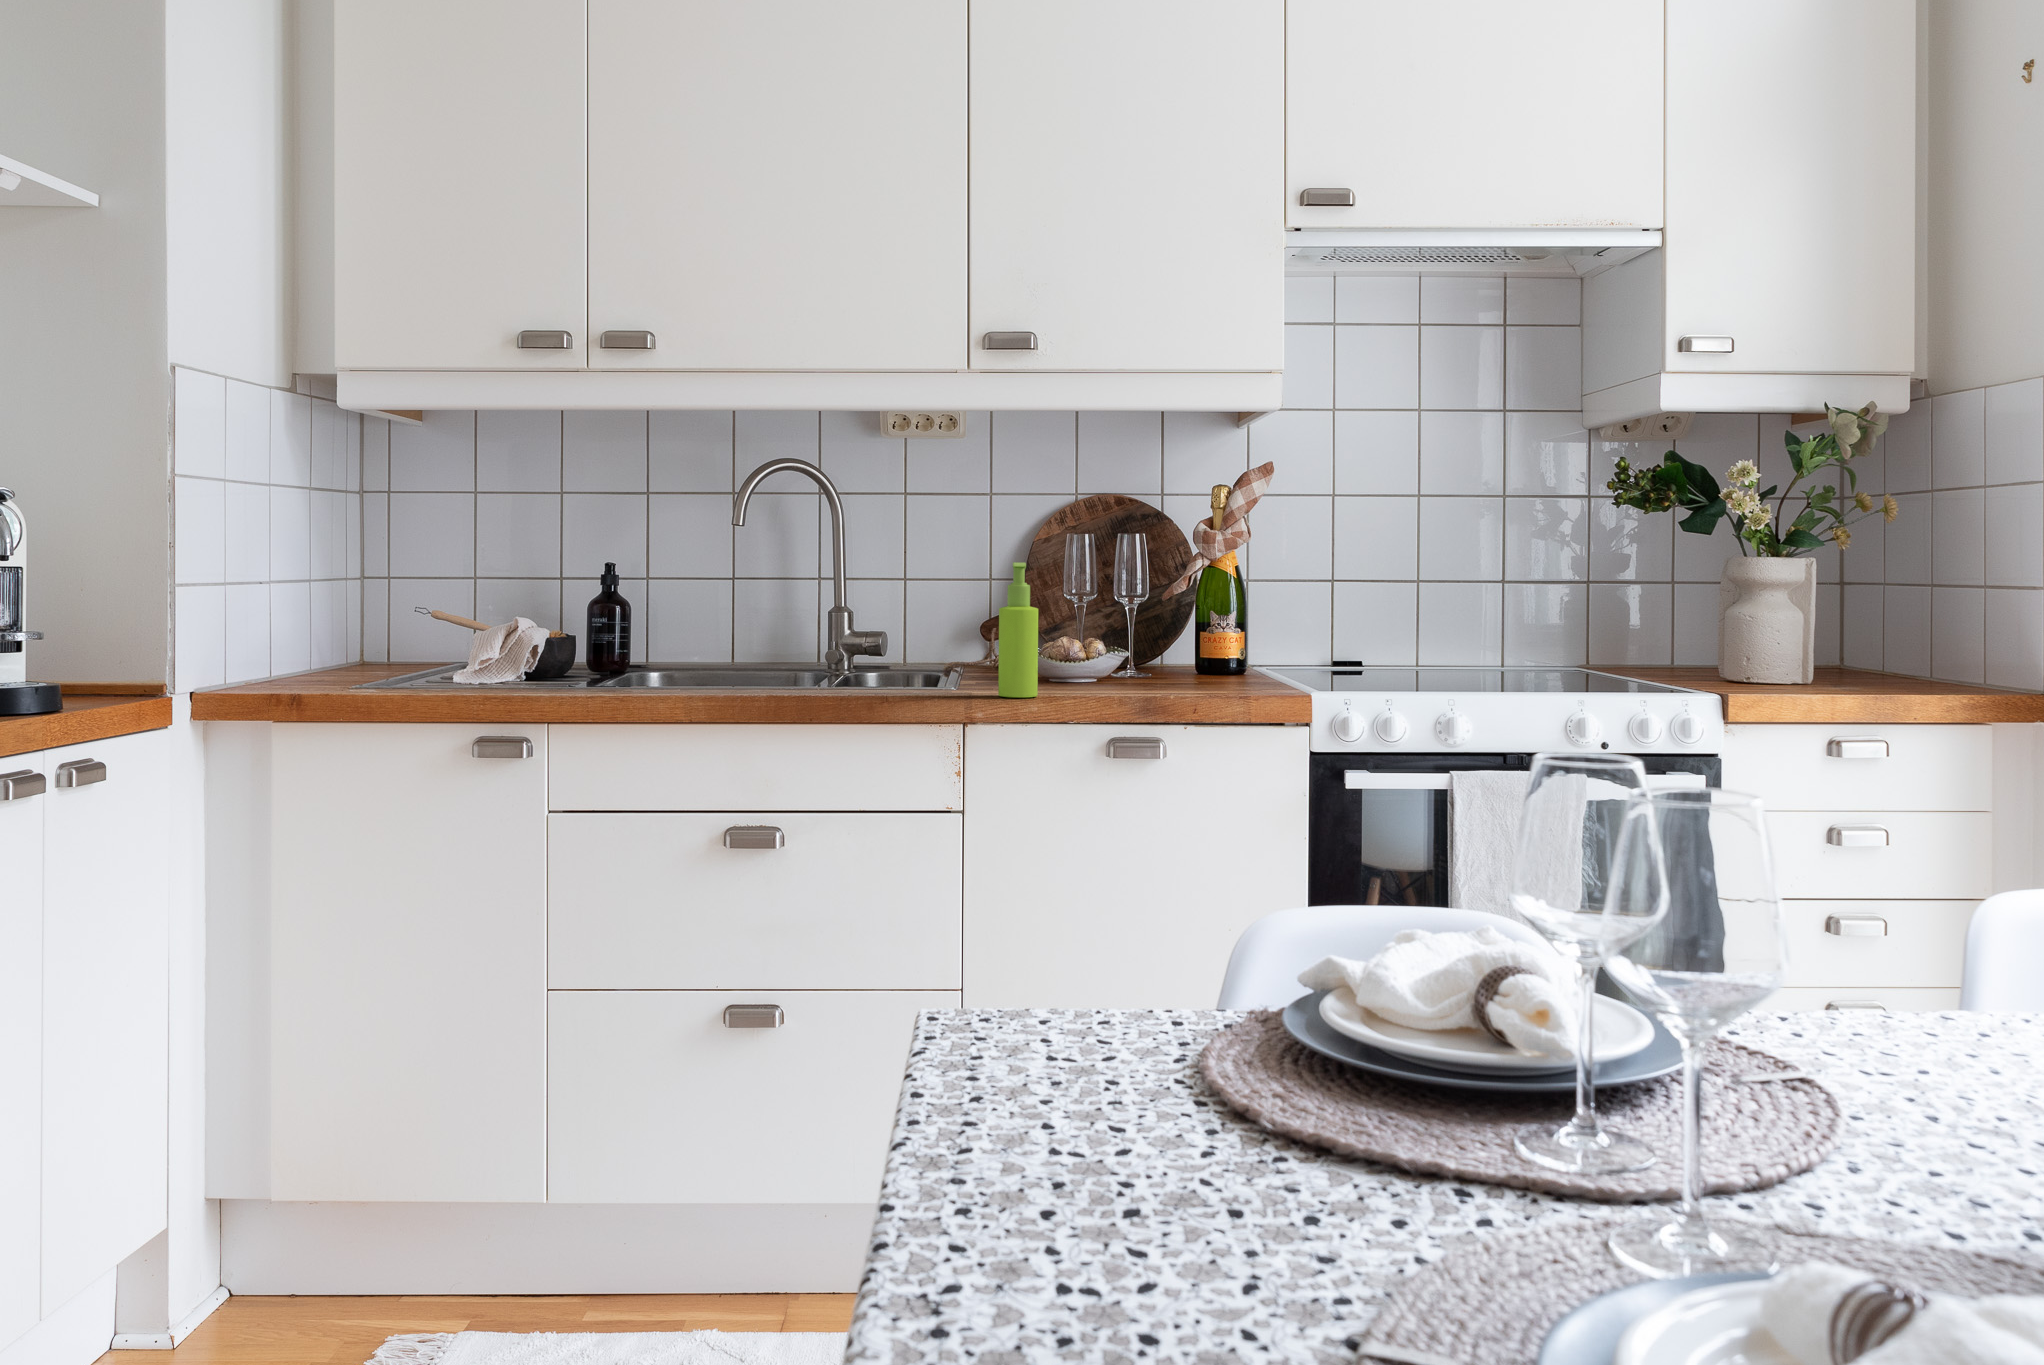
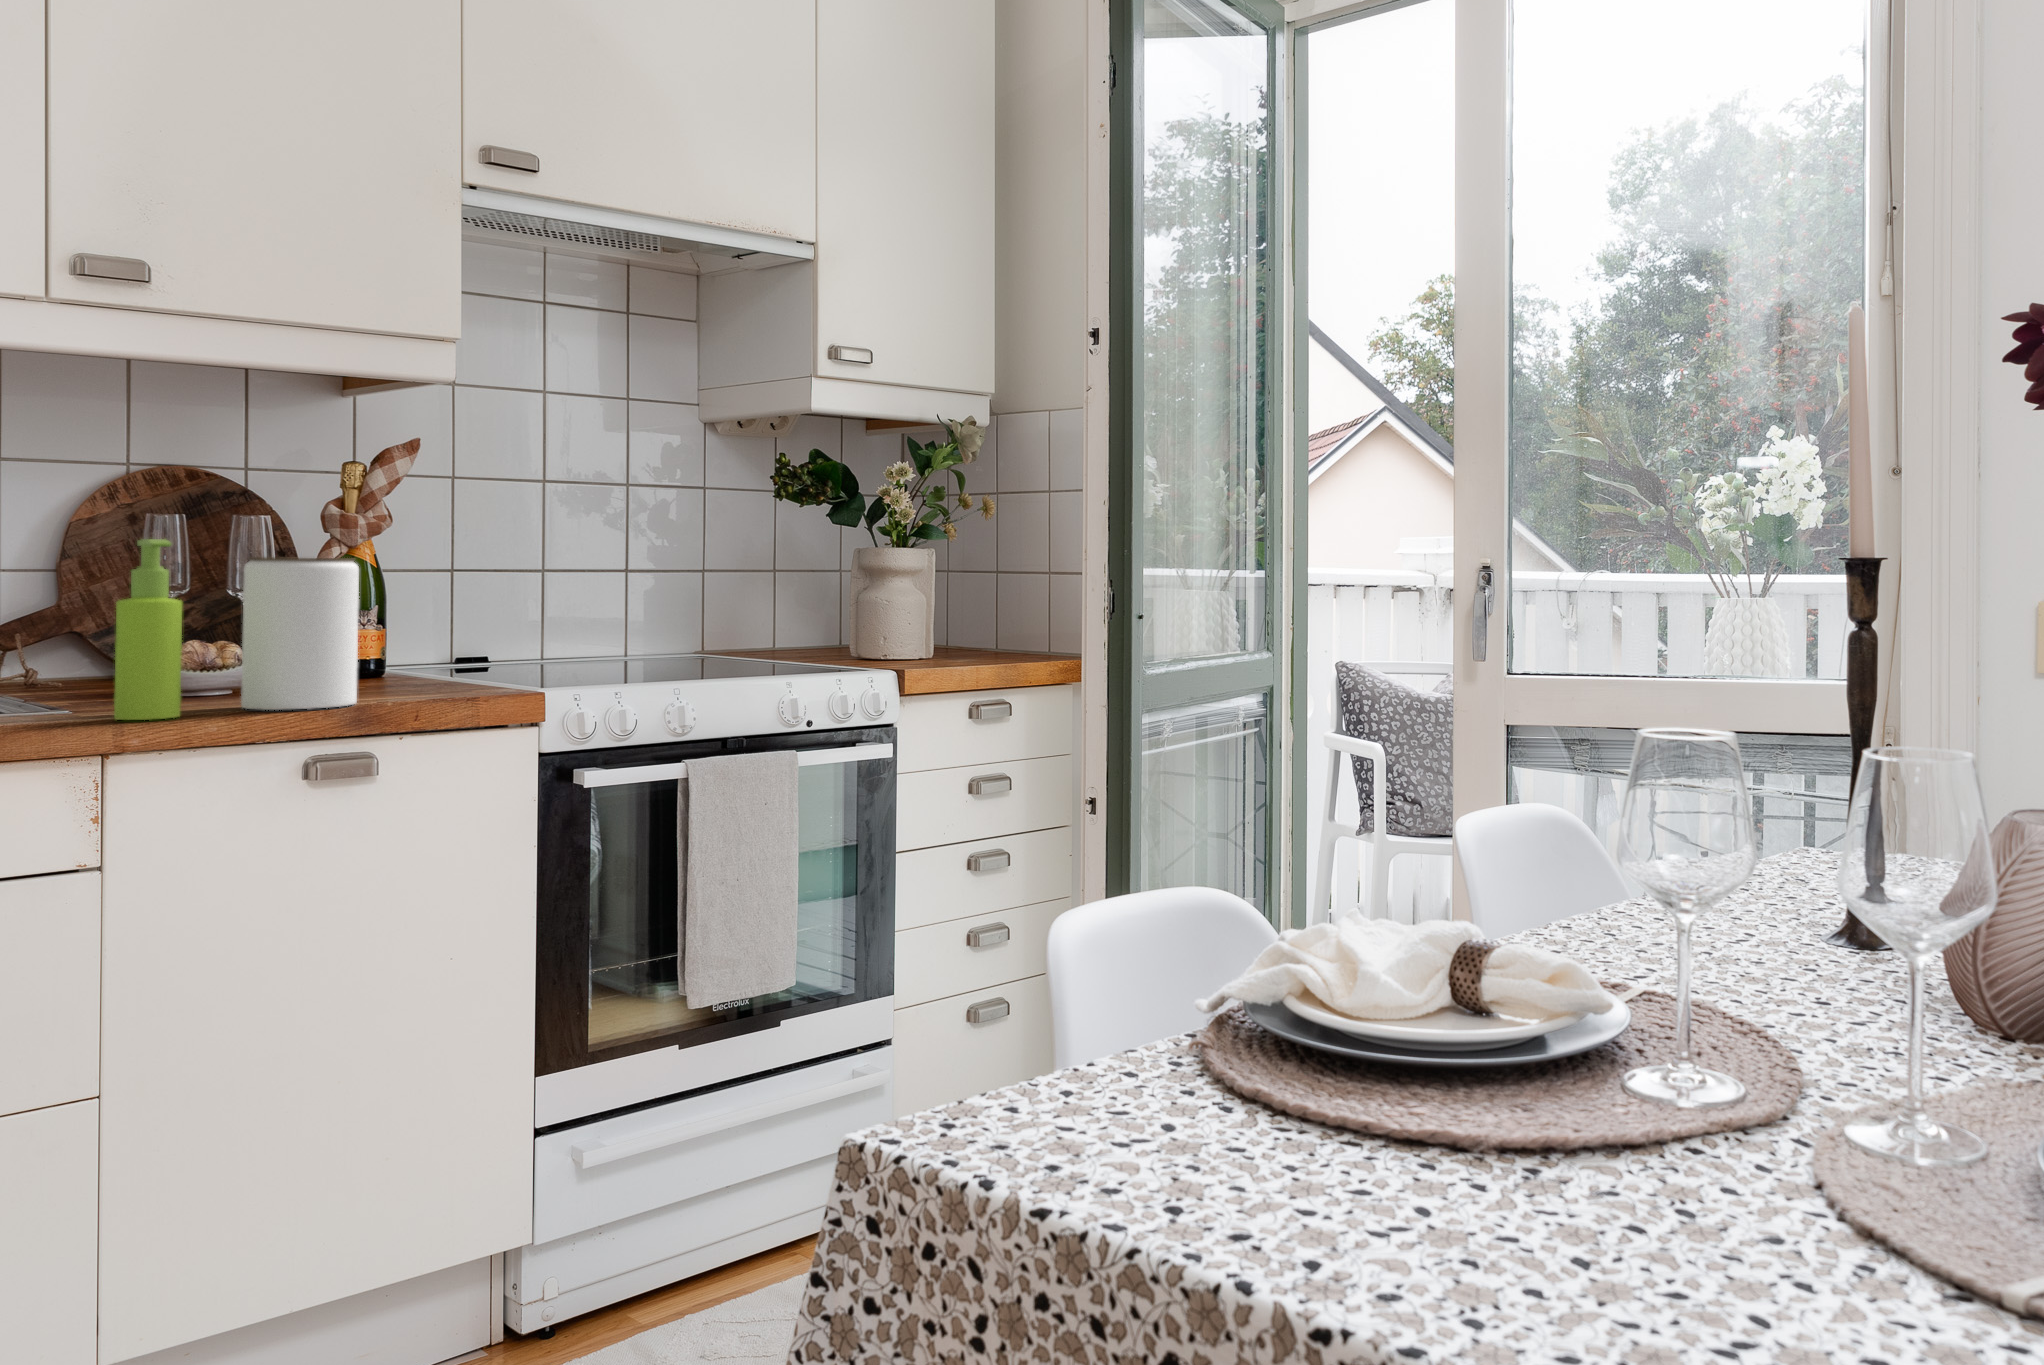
jar: none [1084,574,1163,697] -> present [241,557,359,710]

